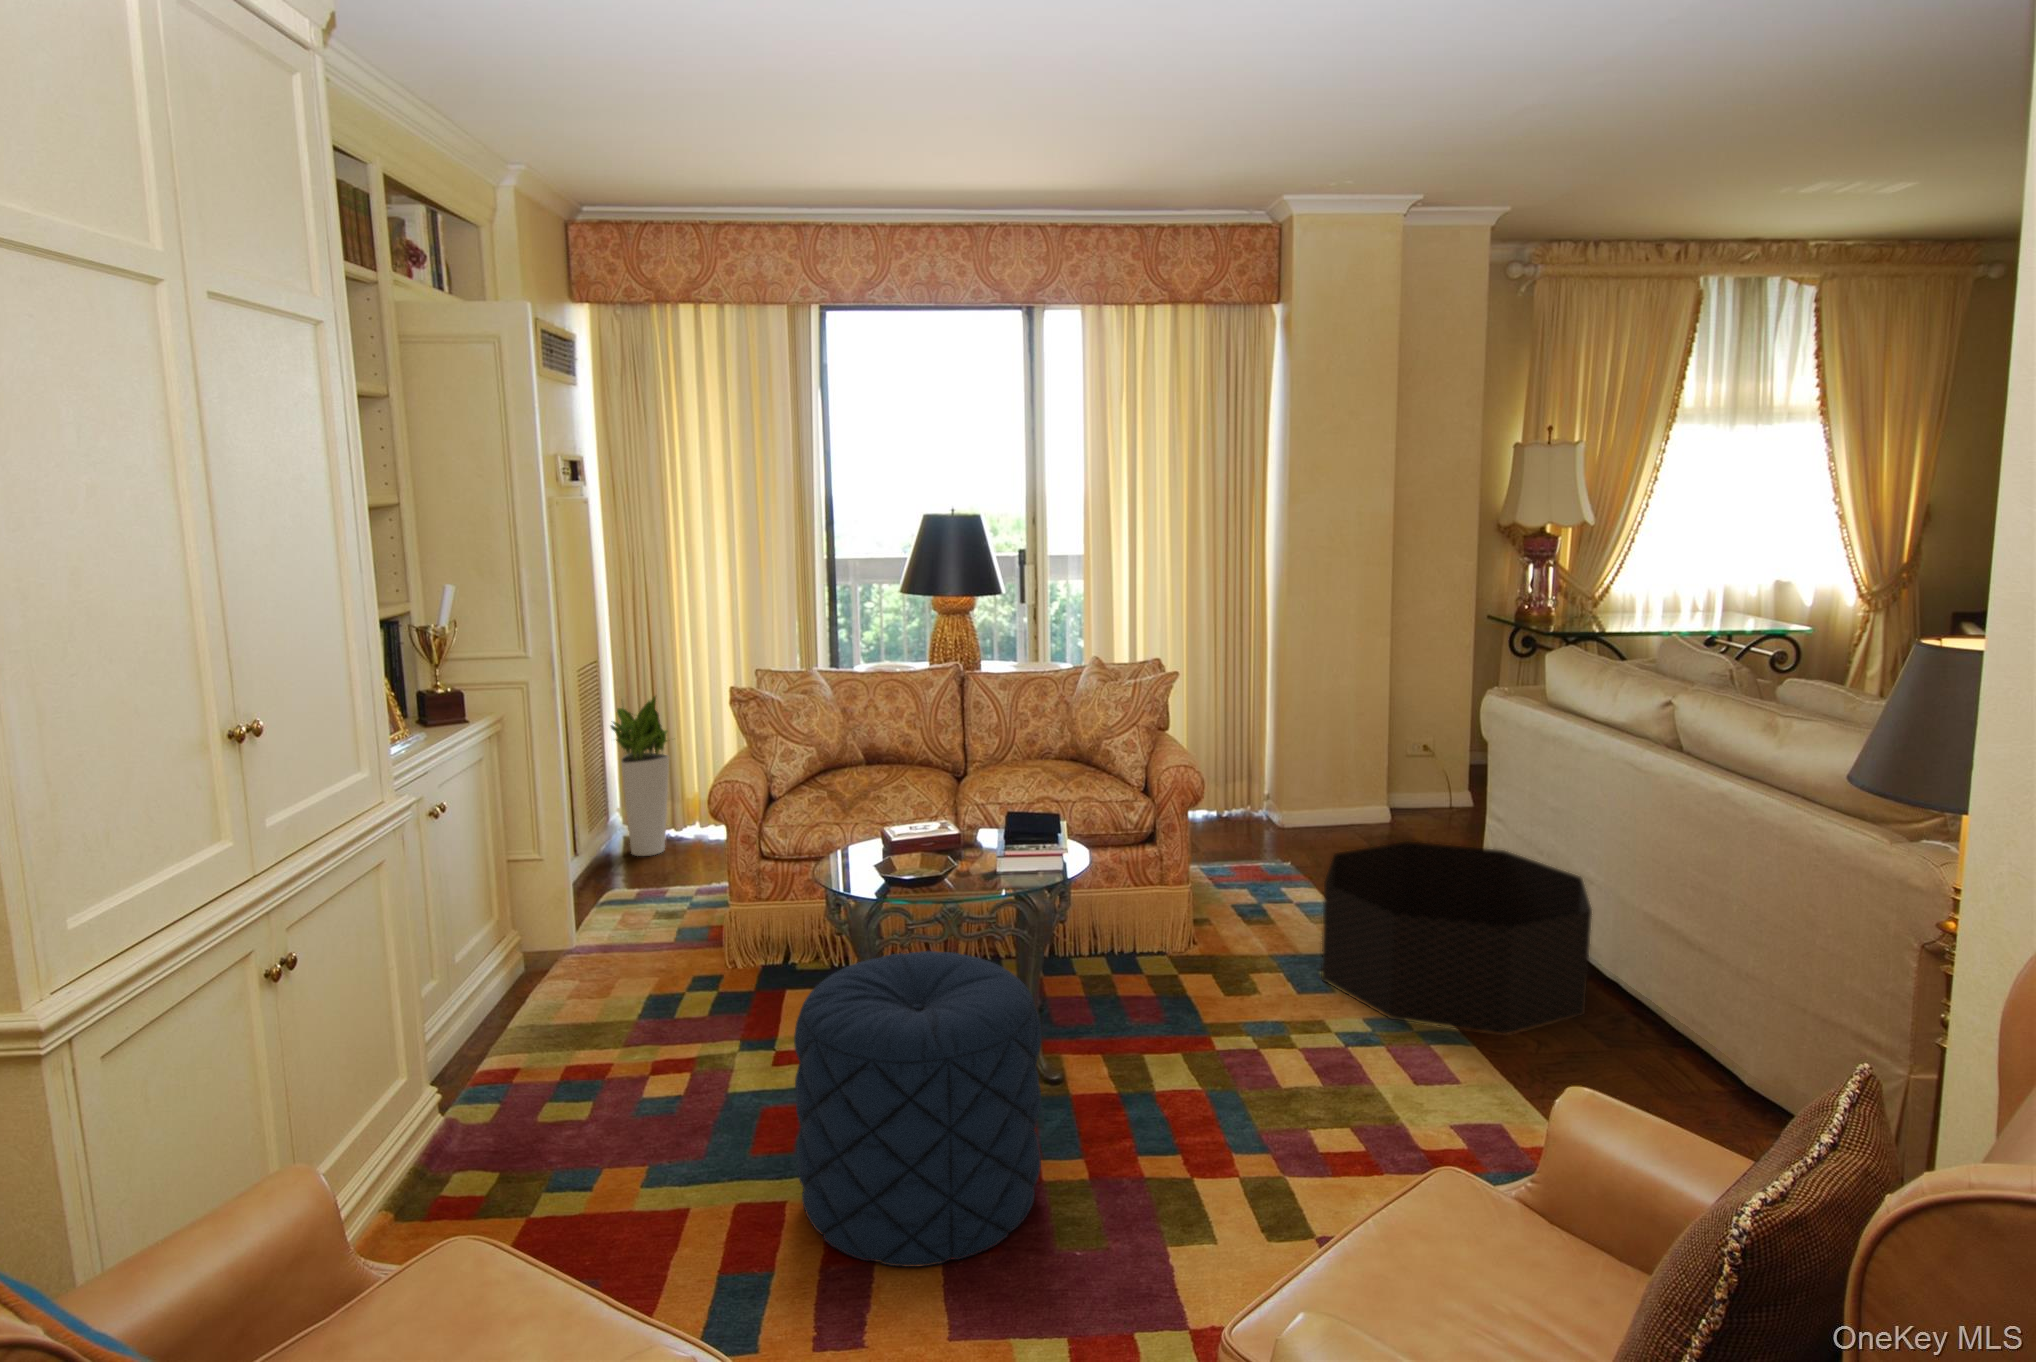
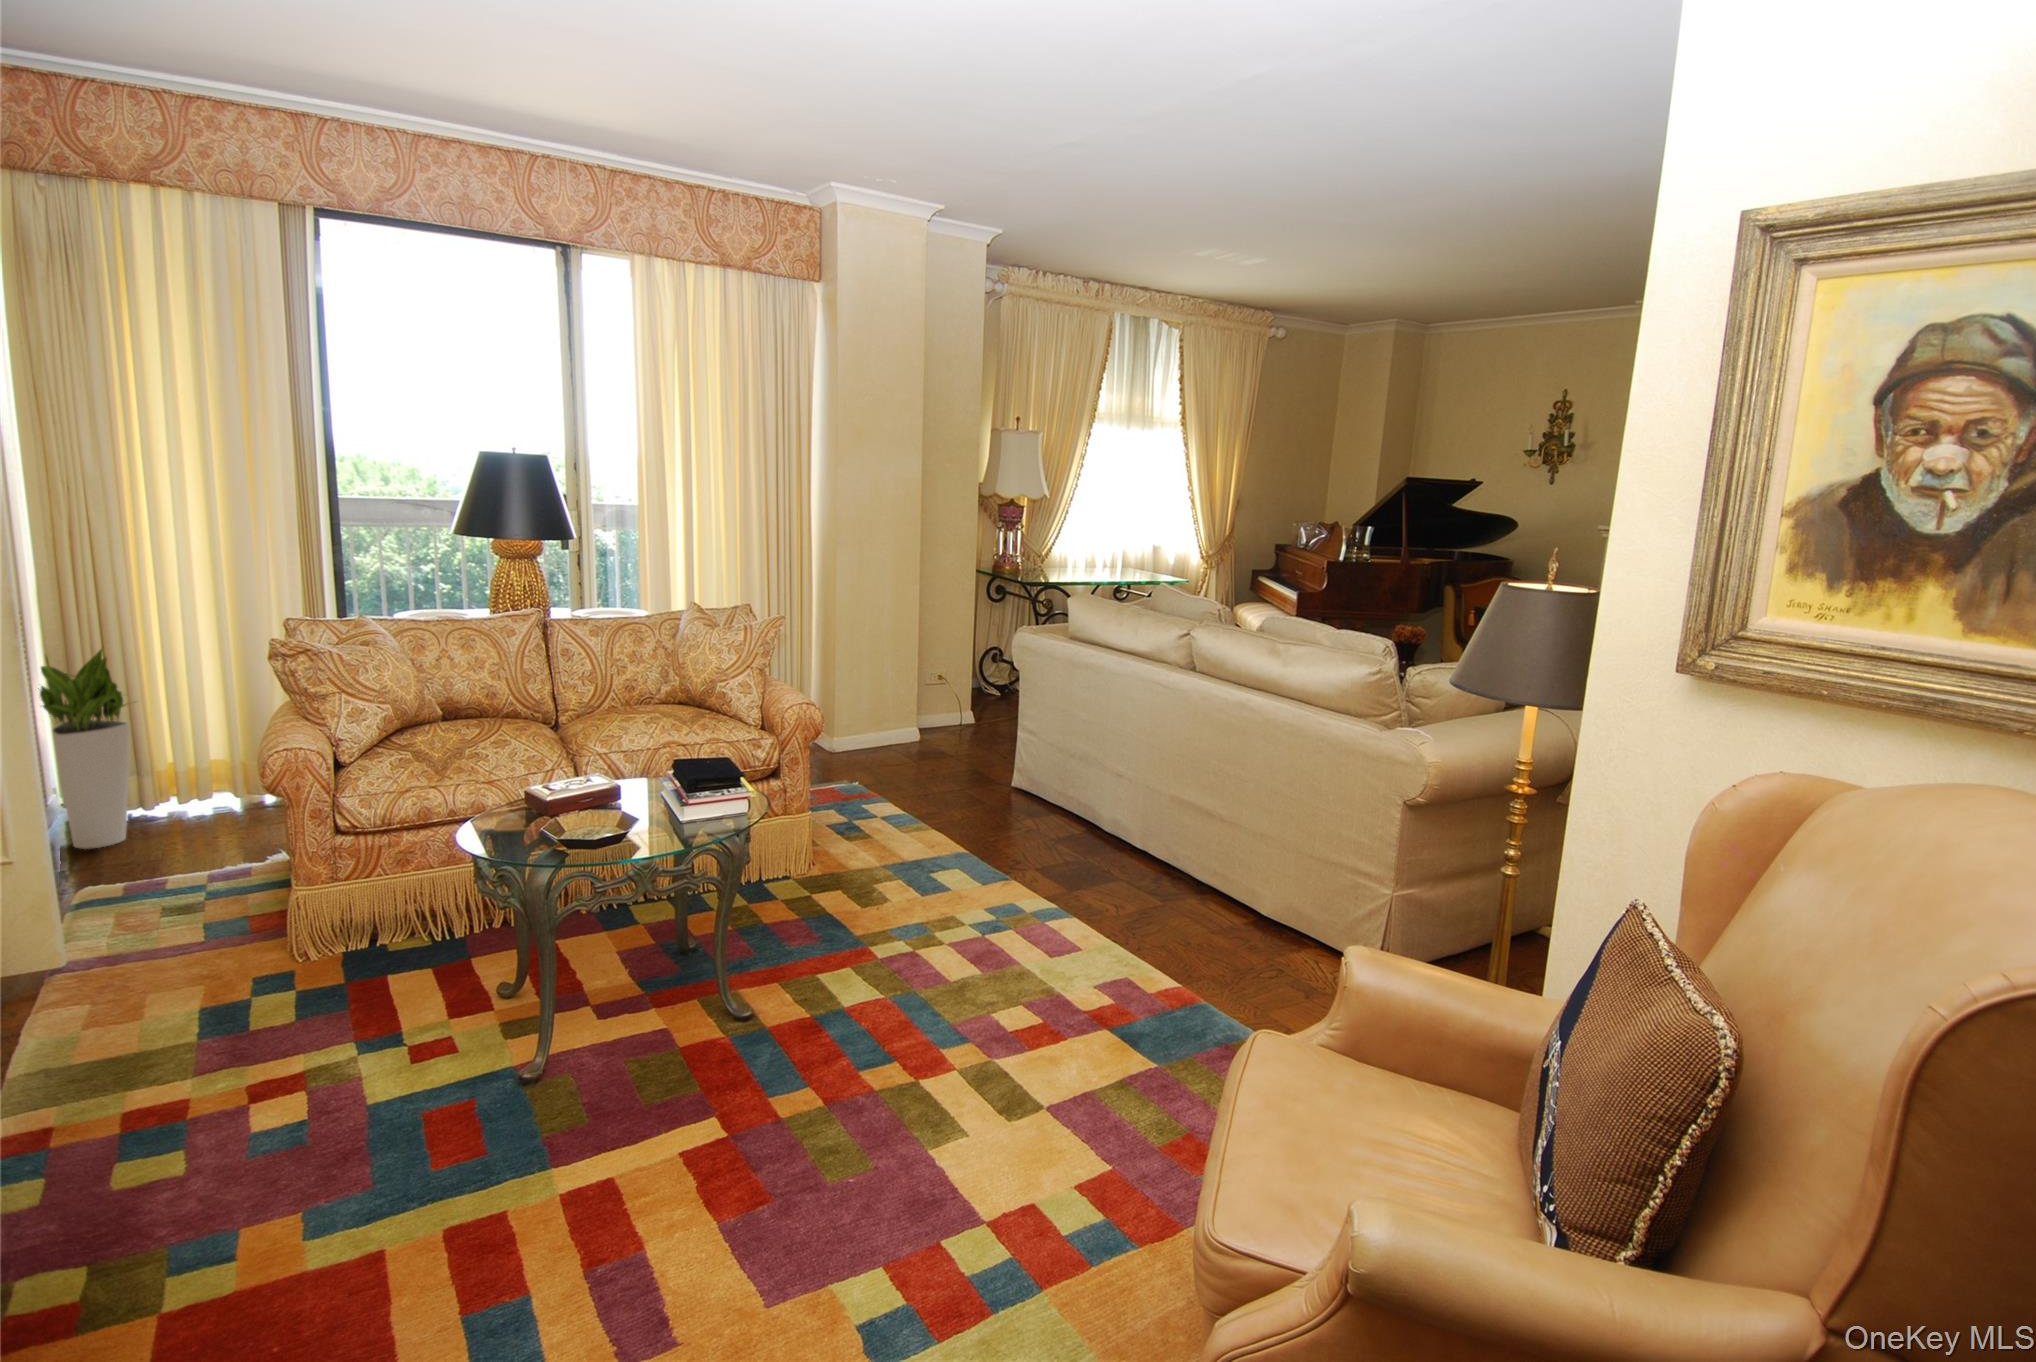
basket: present [1321,842,1592,1035] -> none [927,757,1140,906]
pouf: present [794,951,1042,1267] -> none [520,910,796,1253]

